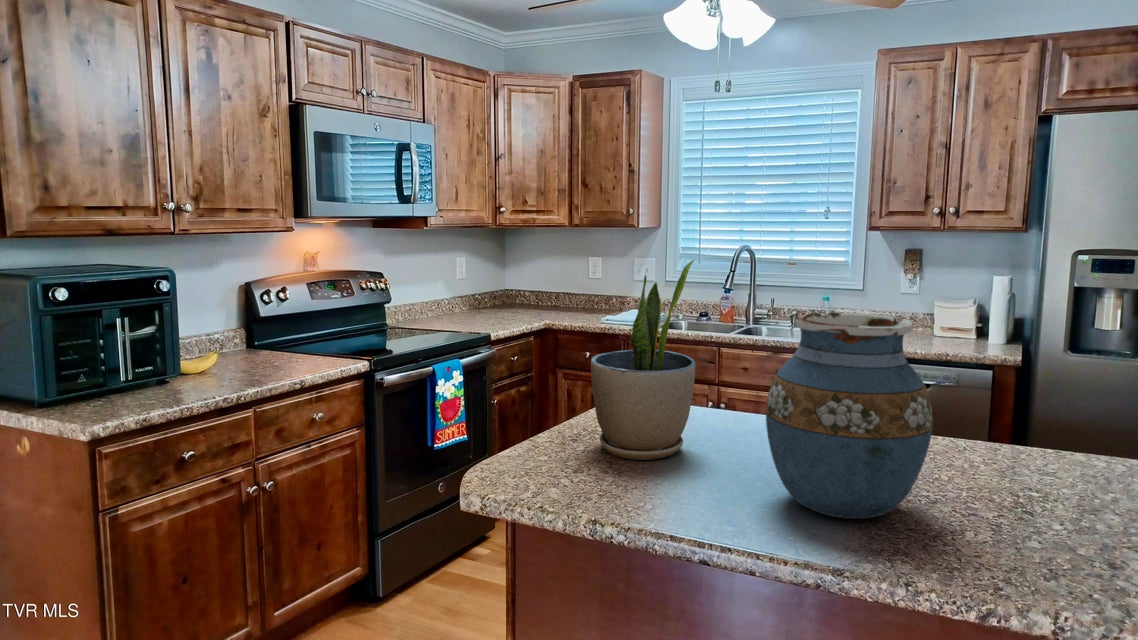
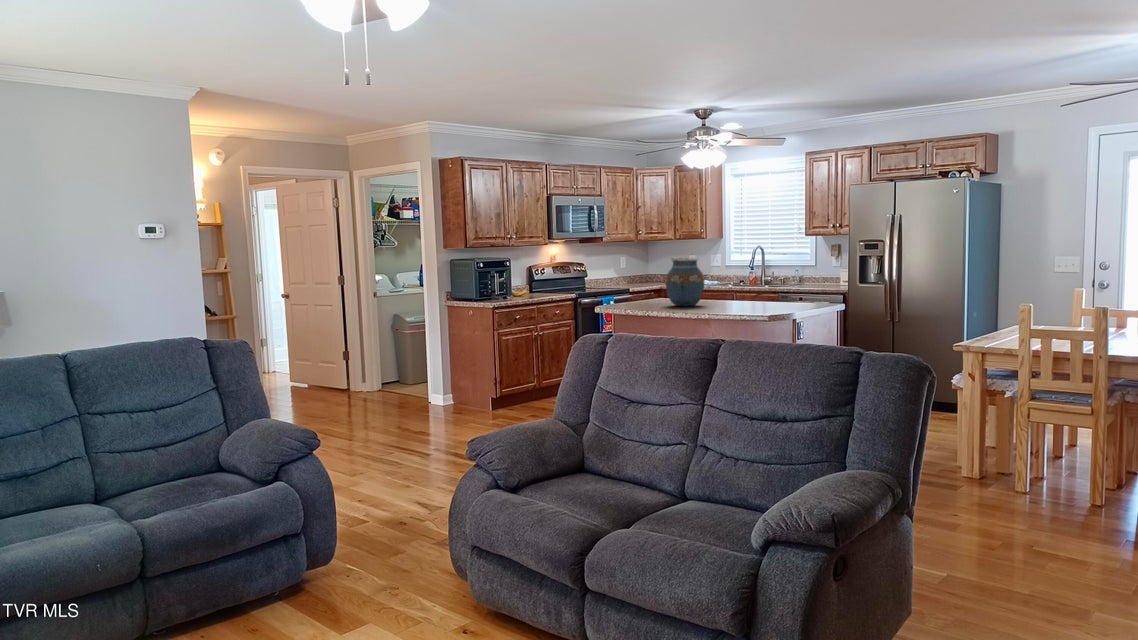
potted plant: present [591,259,695,460] -> none [633,246,662,303]

